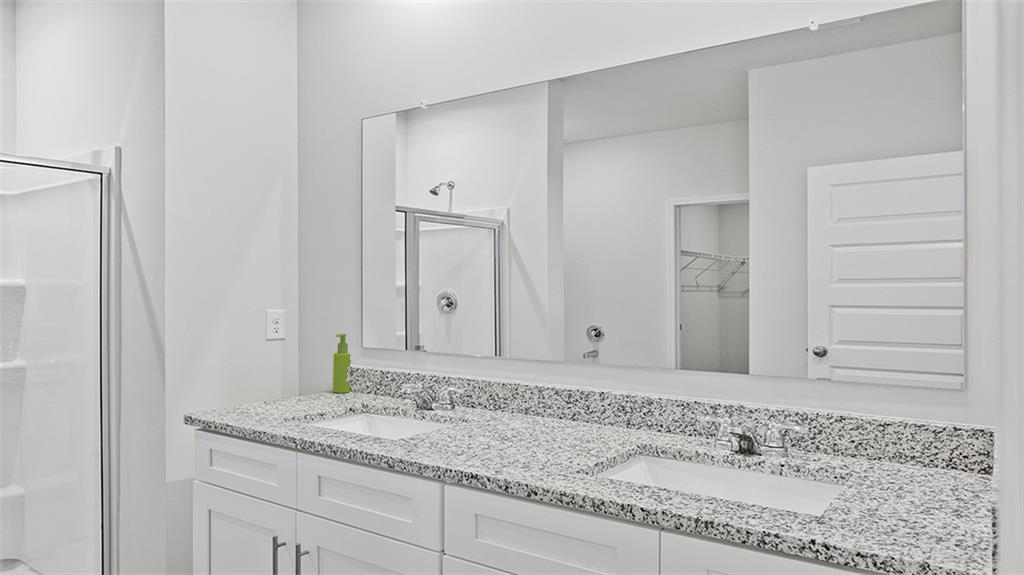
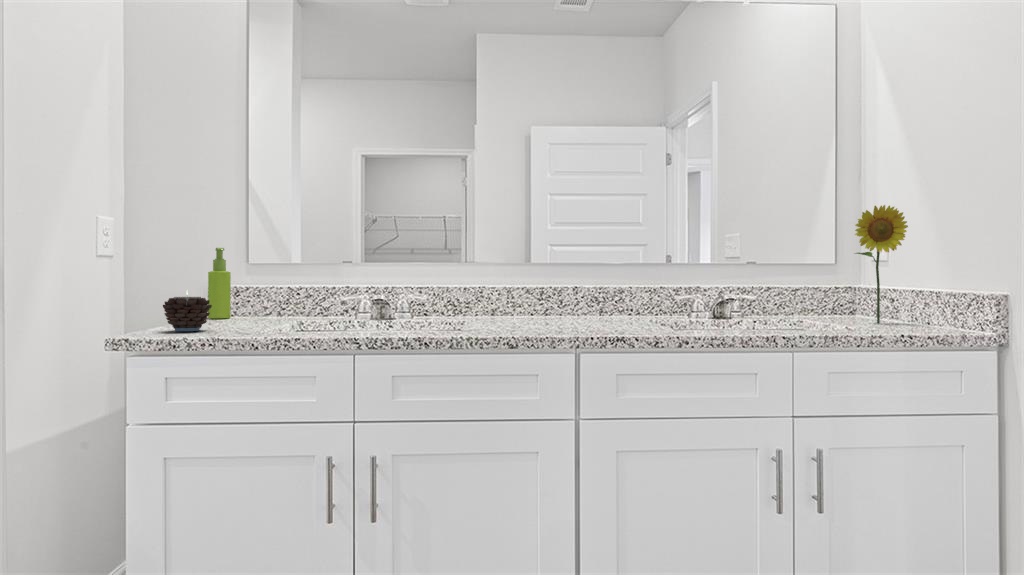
flower: none [872,323,962,504] -> present [855,205,908,324]
candle: none [230,378,266,412] -> present [163,290,212,331]

